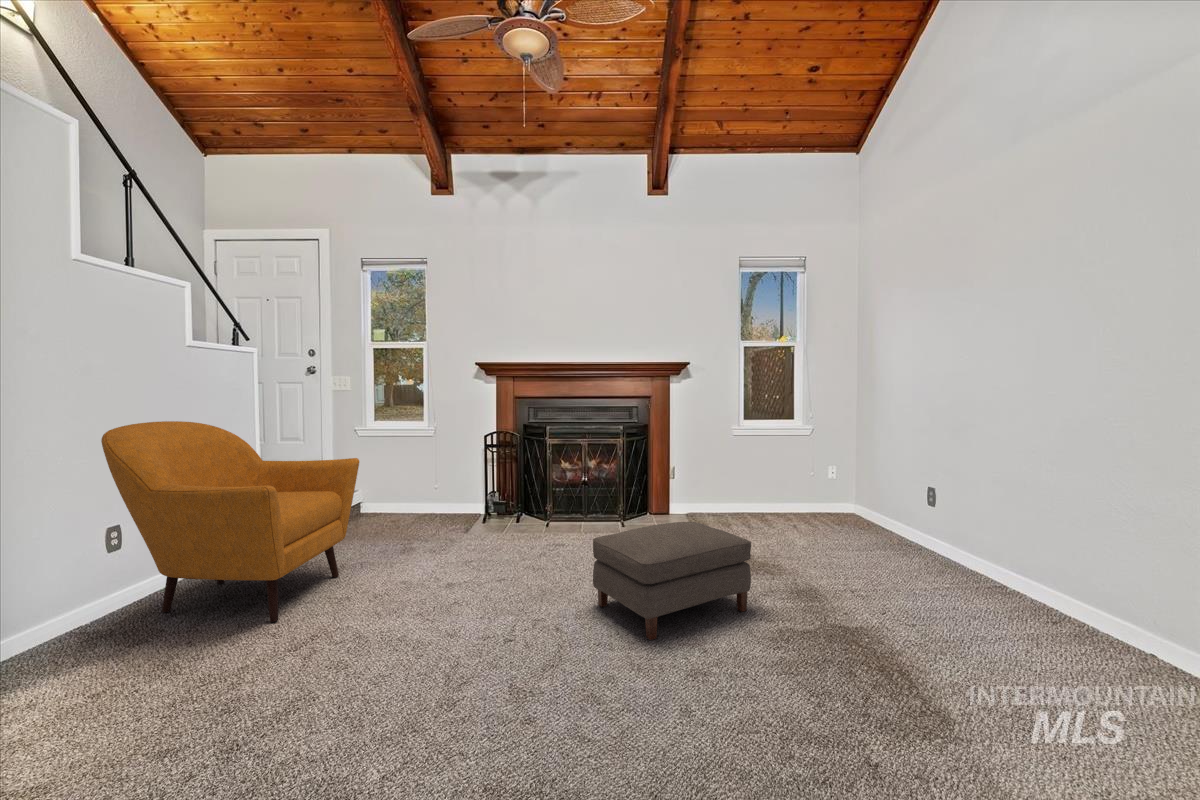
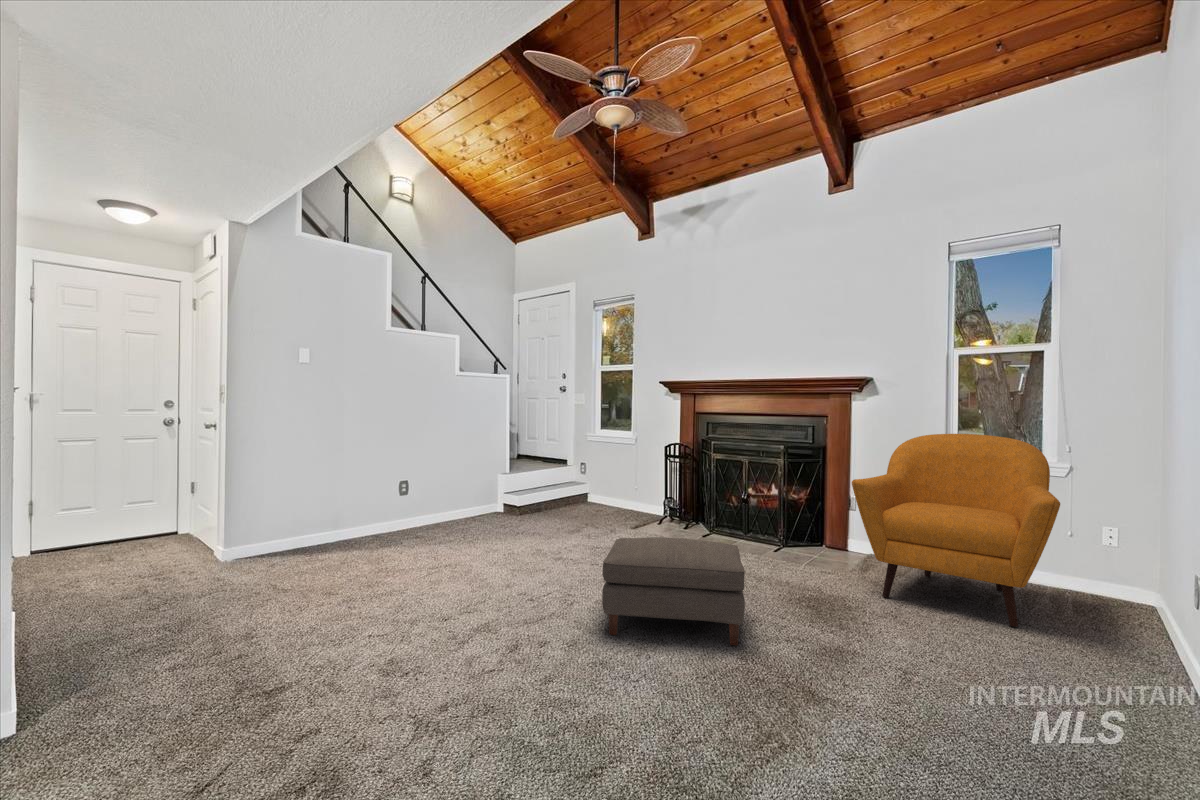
armchair: present [101,421,359,622] -> present [852,434,1060,627]

